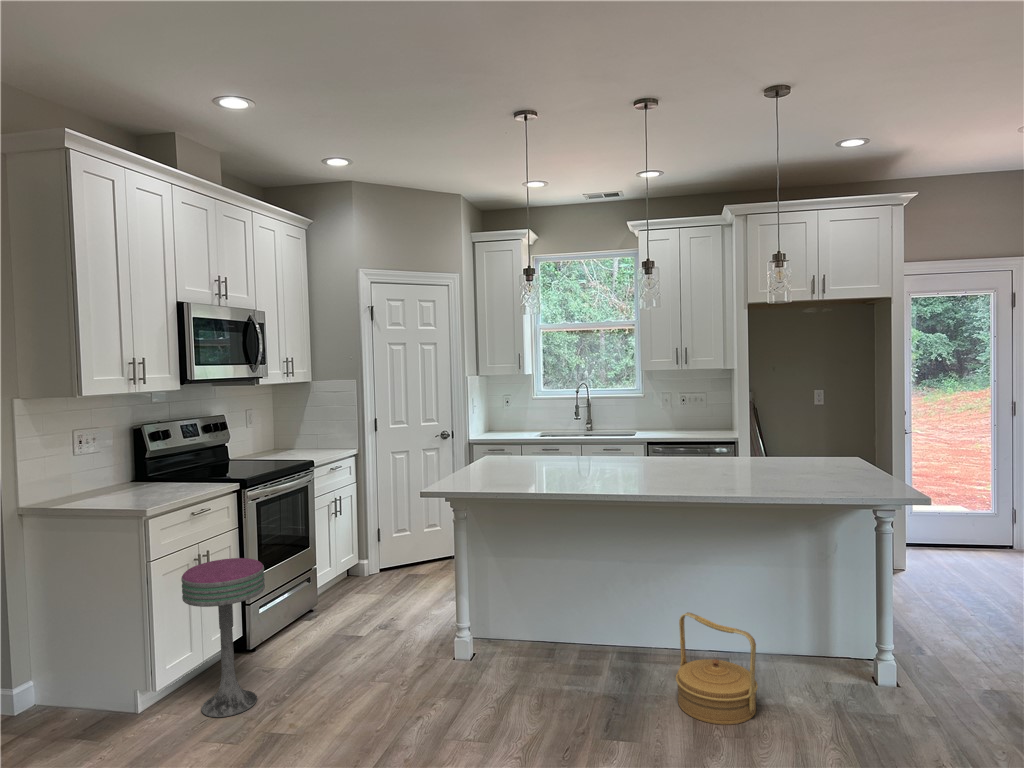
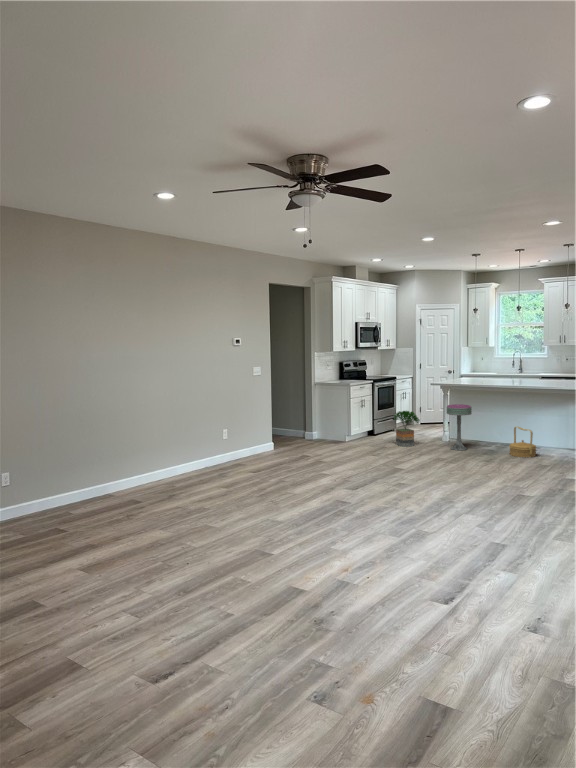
bar stool: present [181,558,265,717] -> present [447,404,472,450]
potted tree: none [302,582,394,719] -> present [394,411,420,447]

